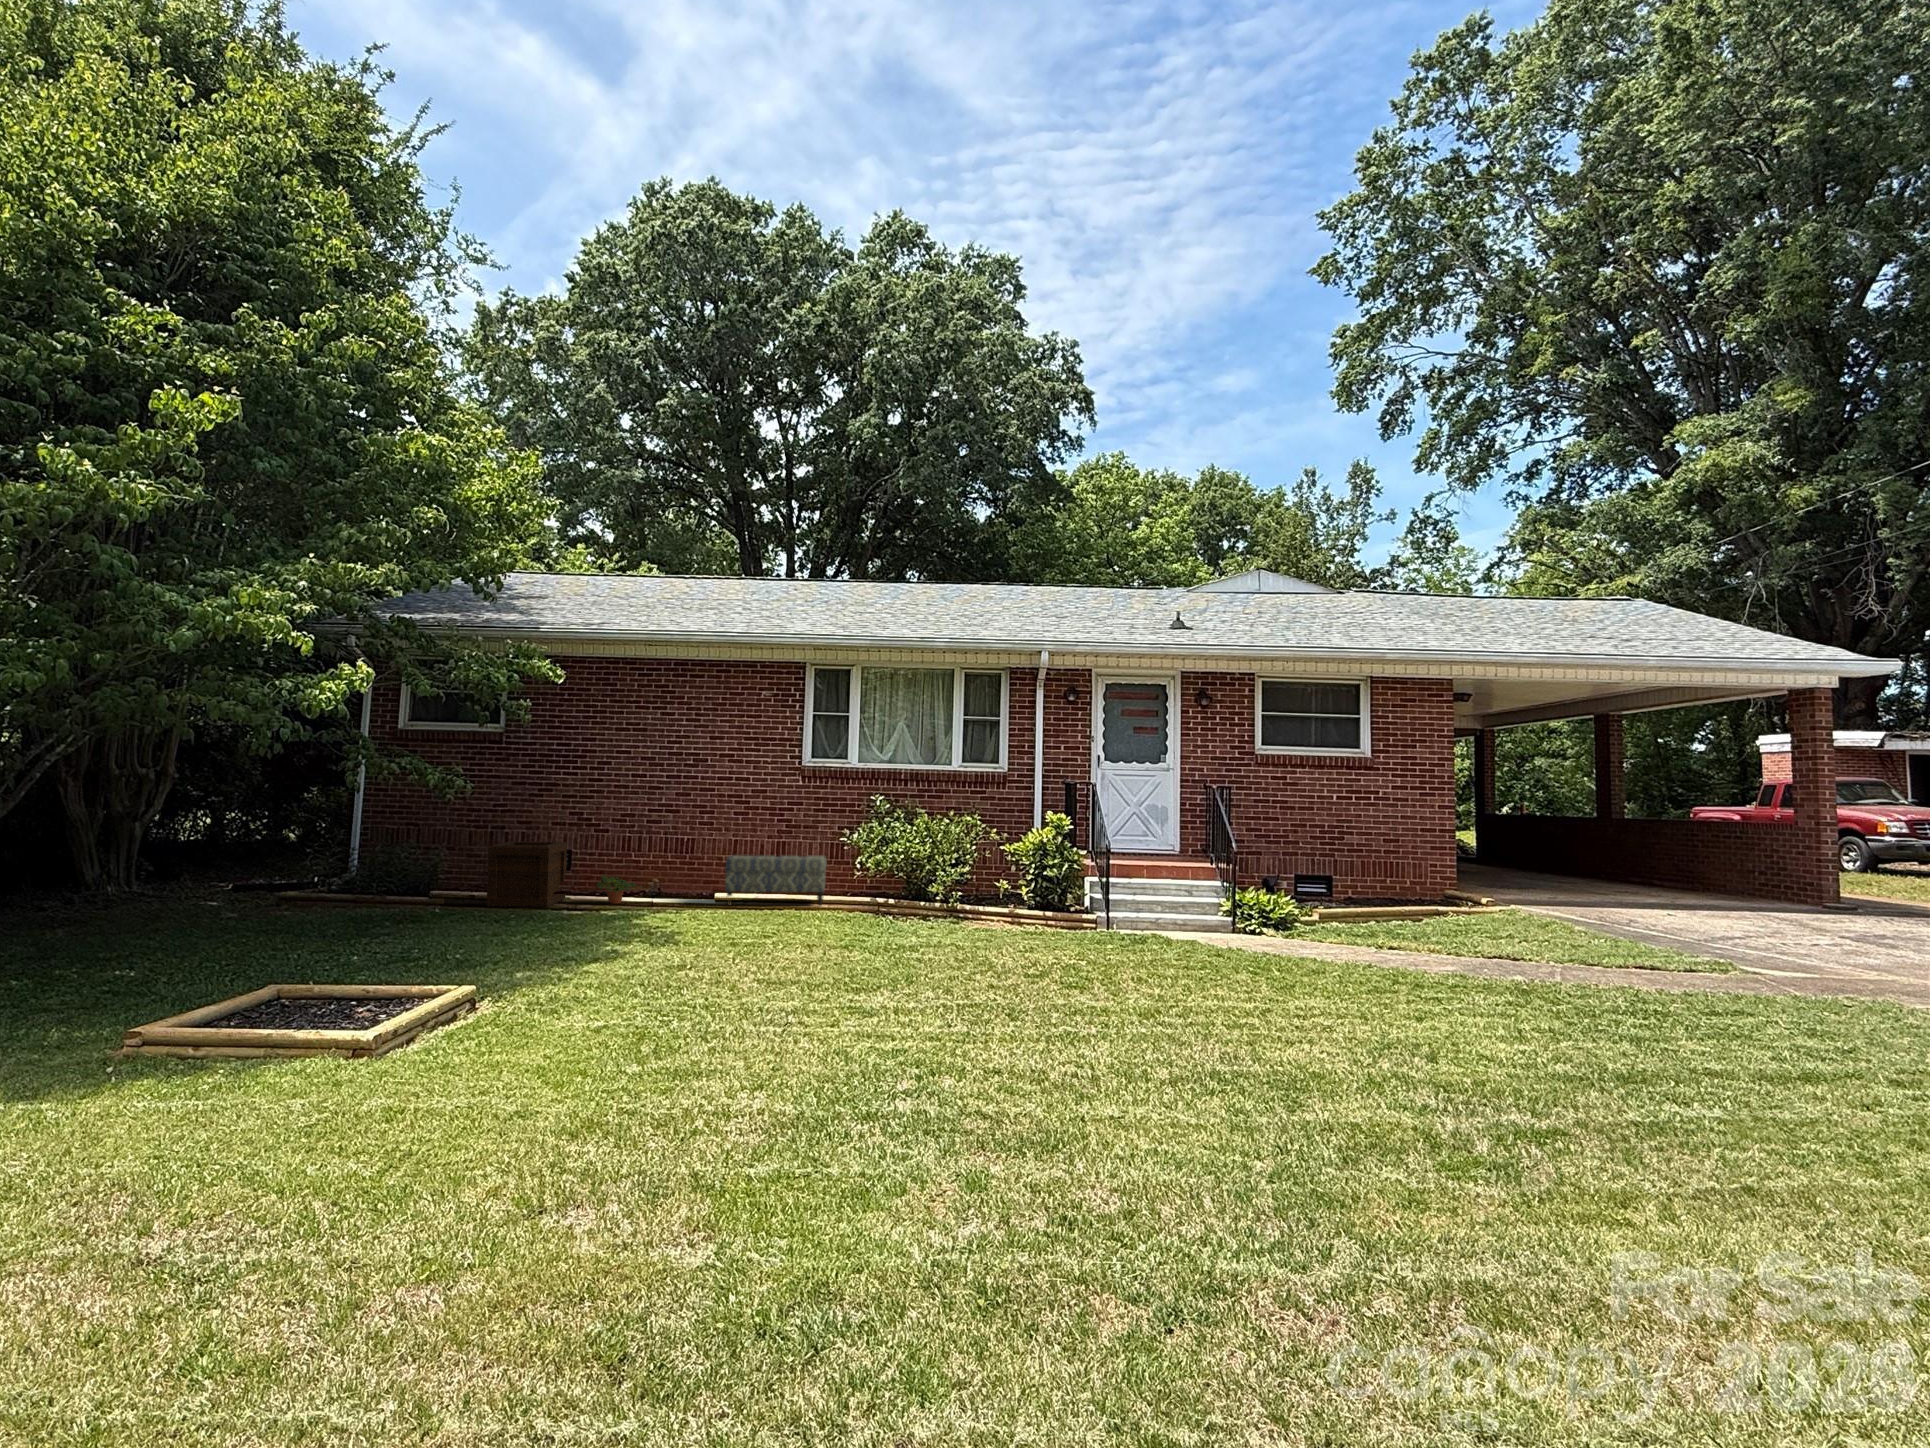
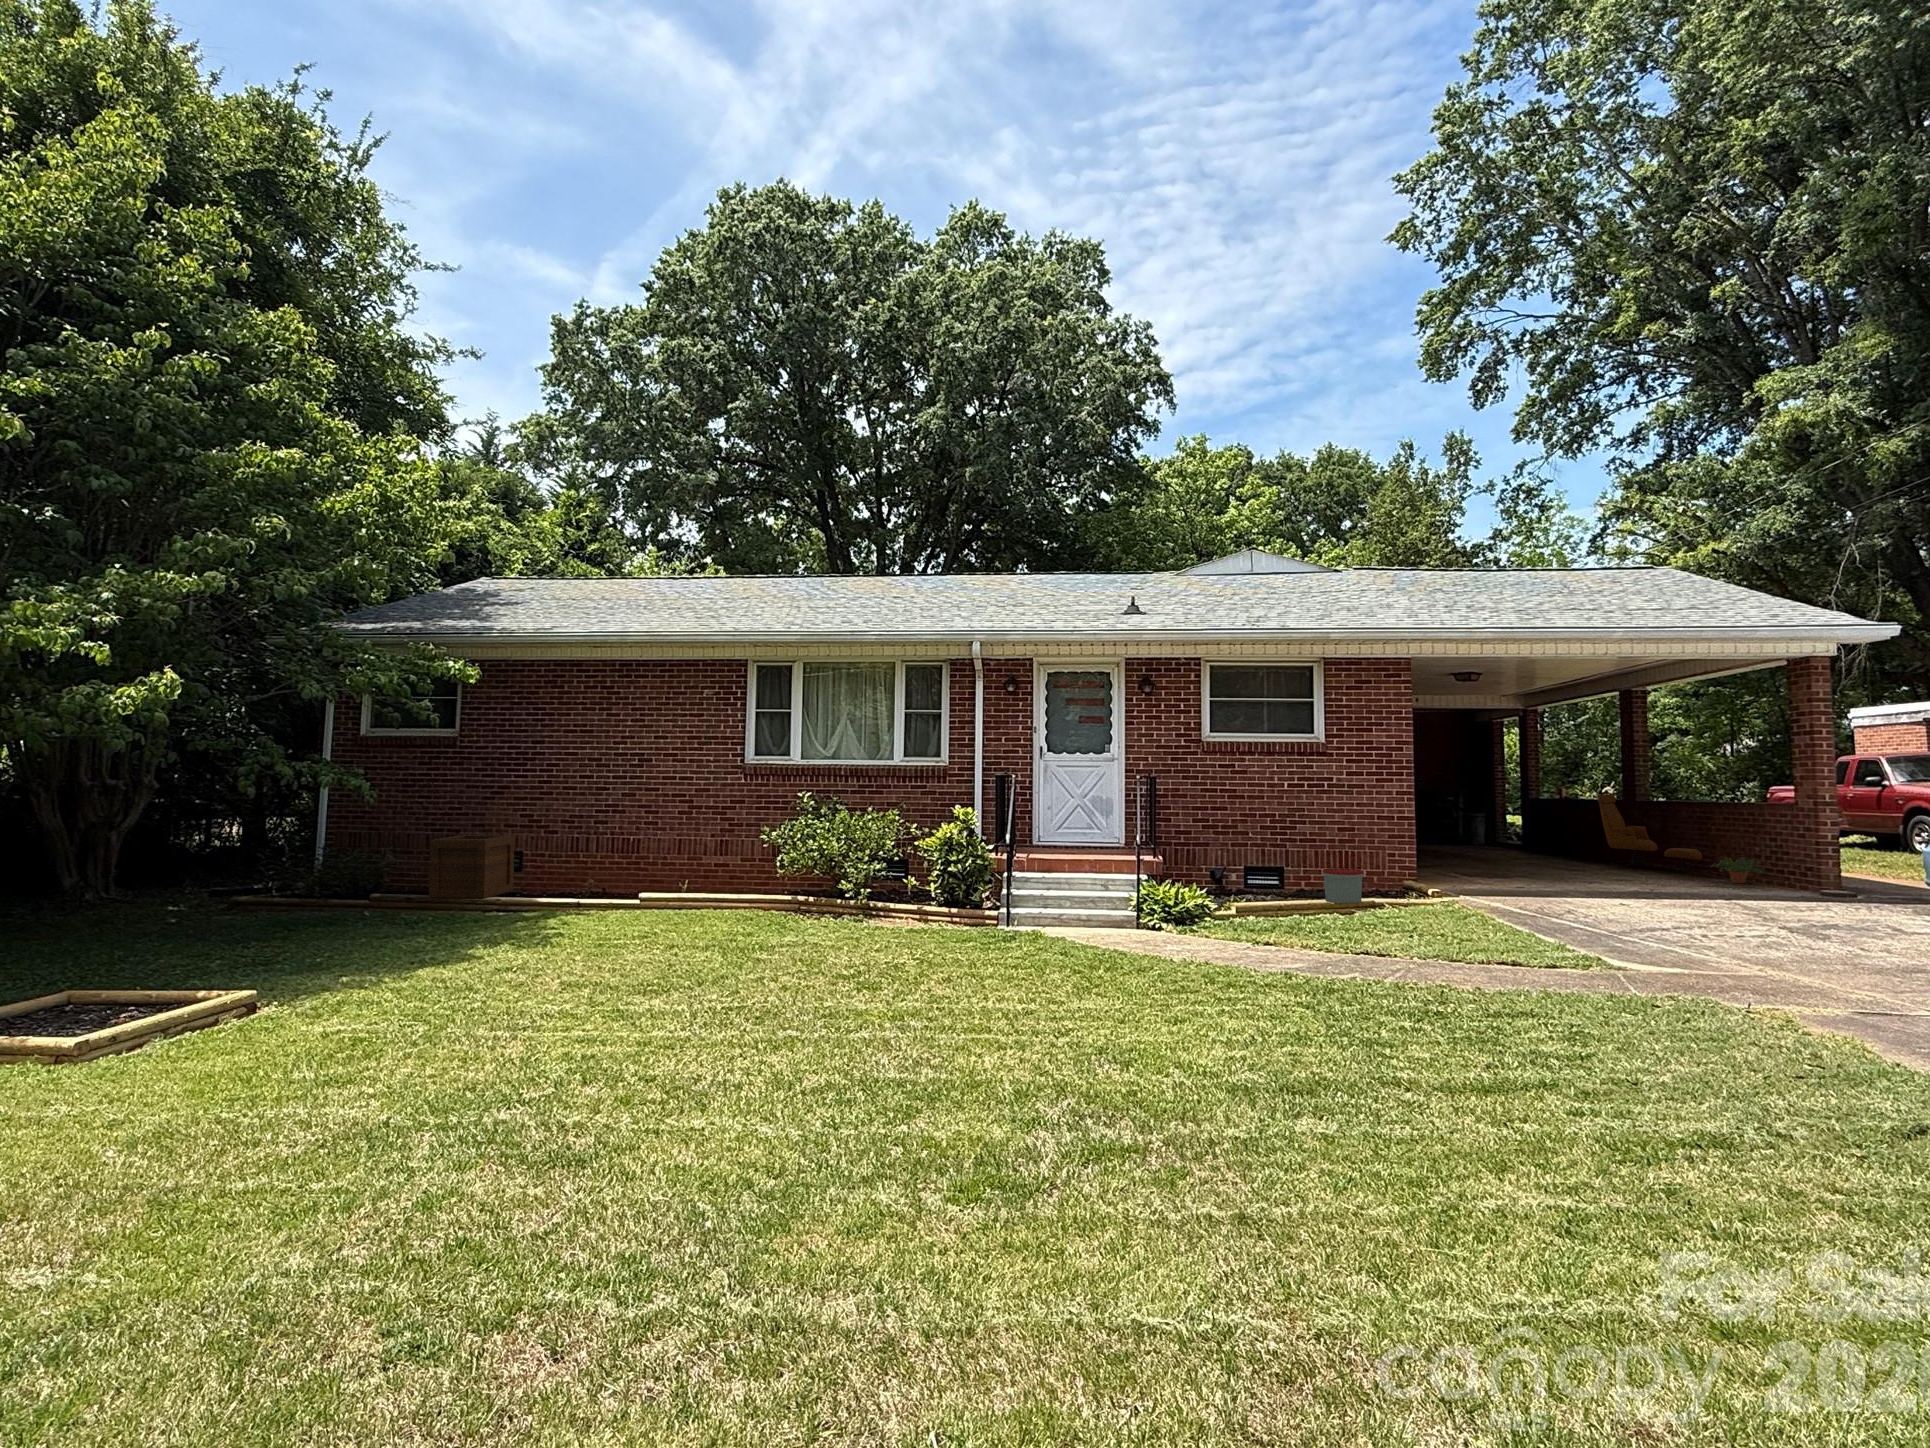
lounge chair: none [1569,806,1669,879] -> present [1597,794,1702,872]
bench: present [725,856,827,906] -> none [654,848,761,899]
potted plant: present [596,875,643,904] -> present [1711,857,1766,883]
bucket: none [1376,875,1417,908] -> present [1322,868,1364,903]

